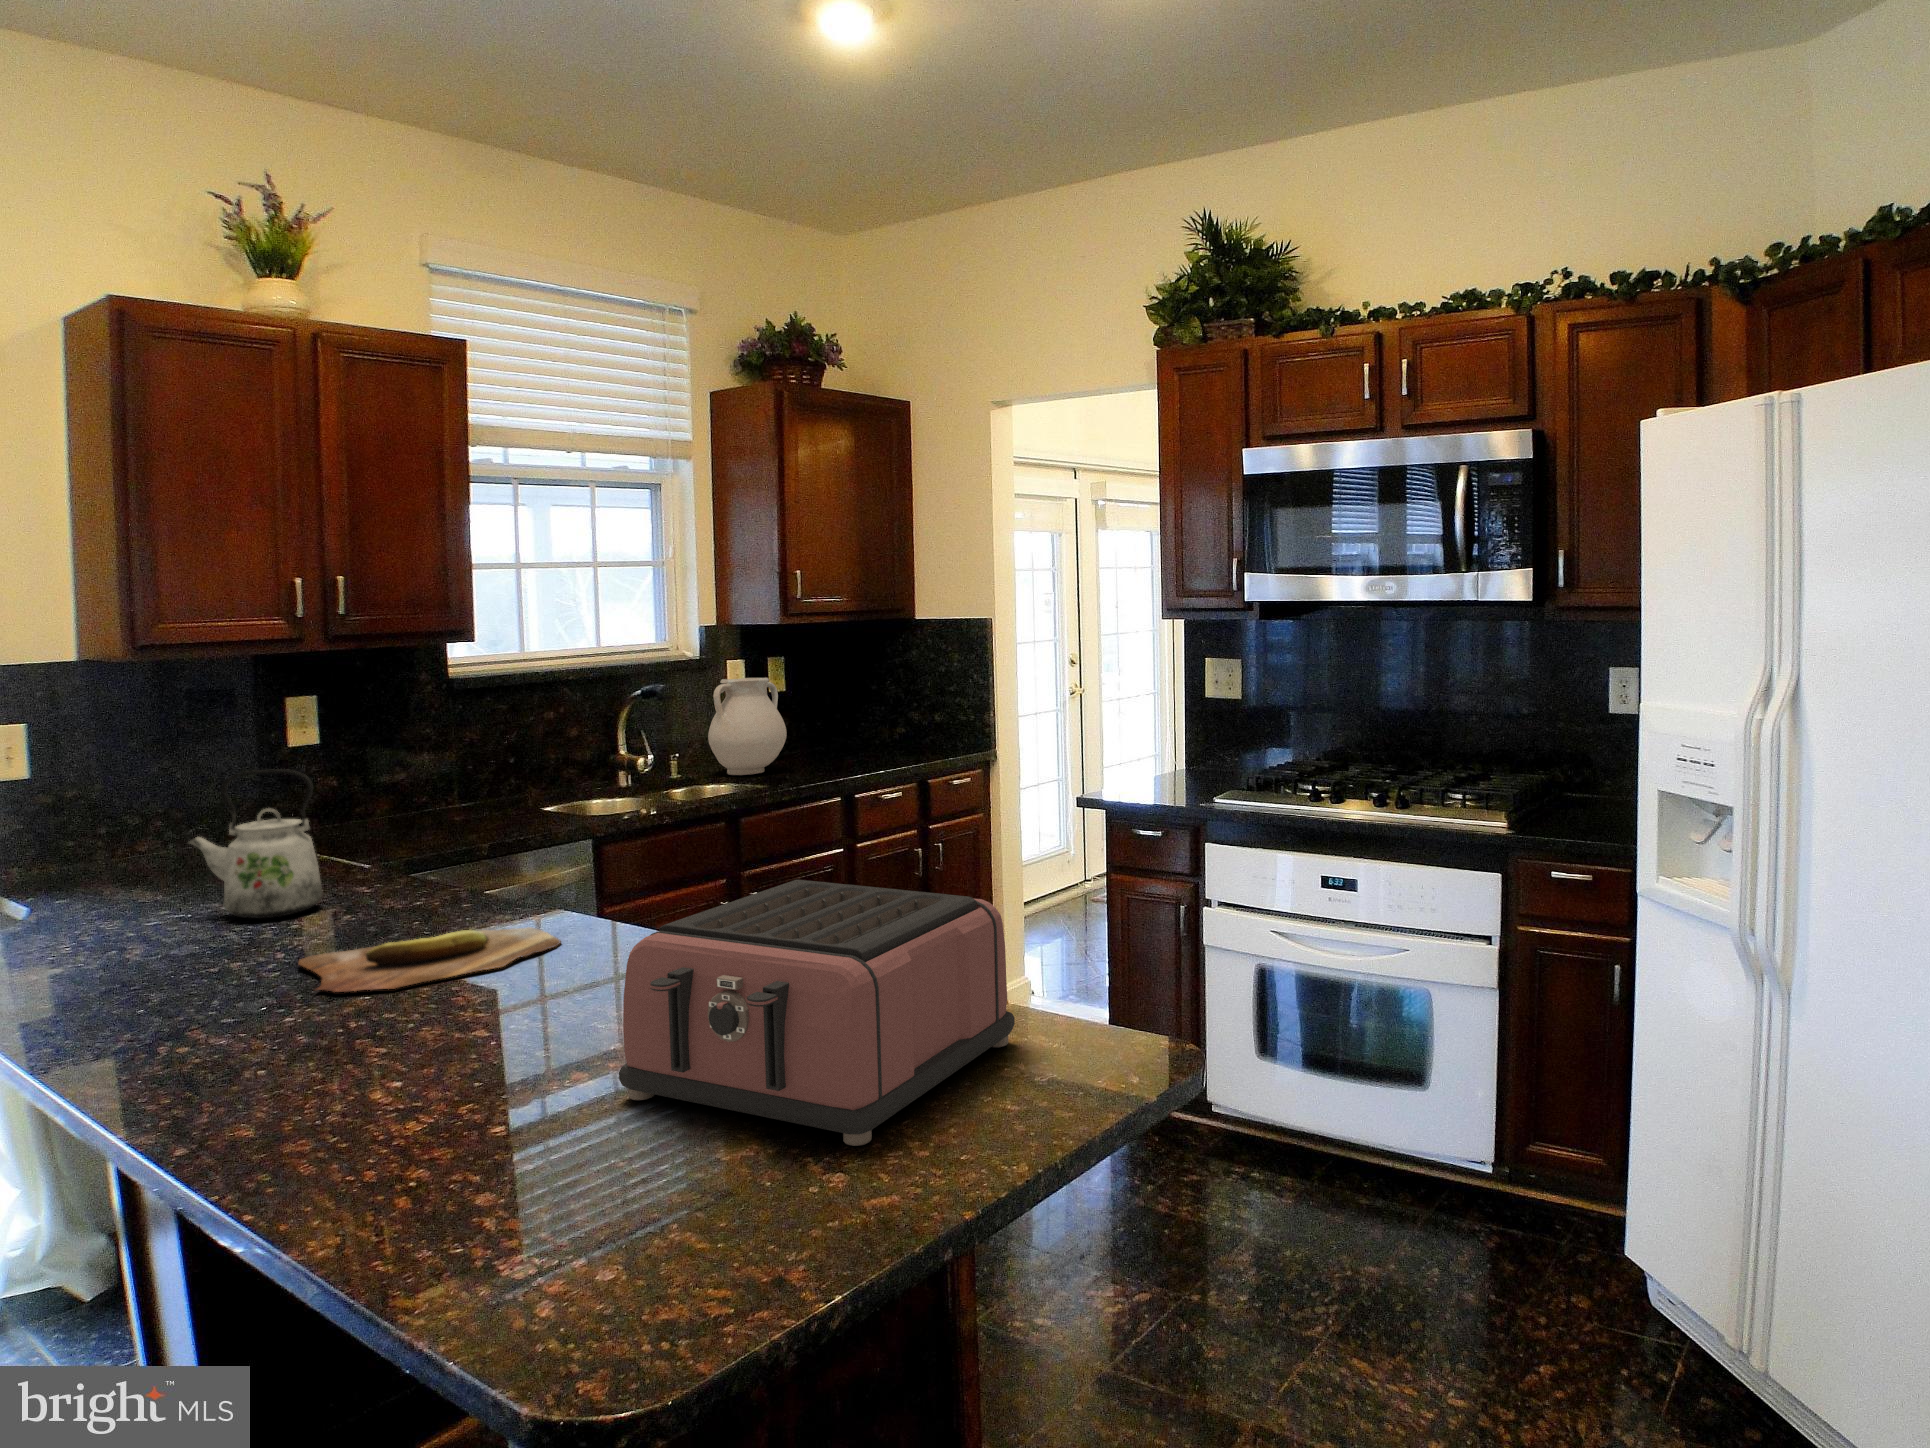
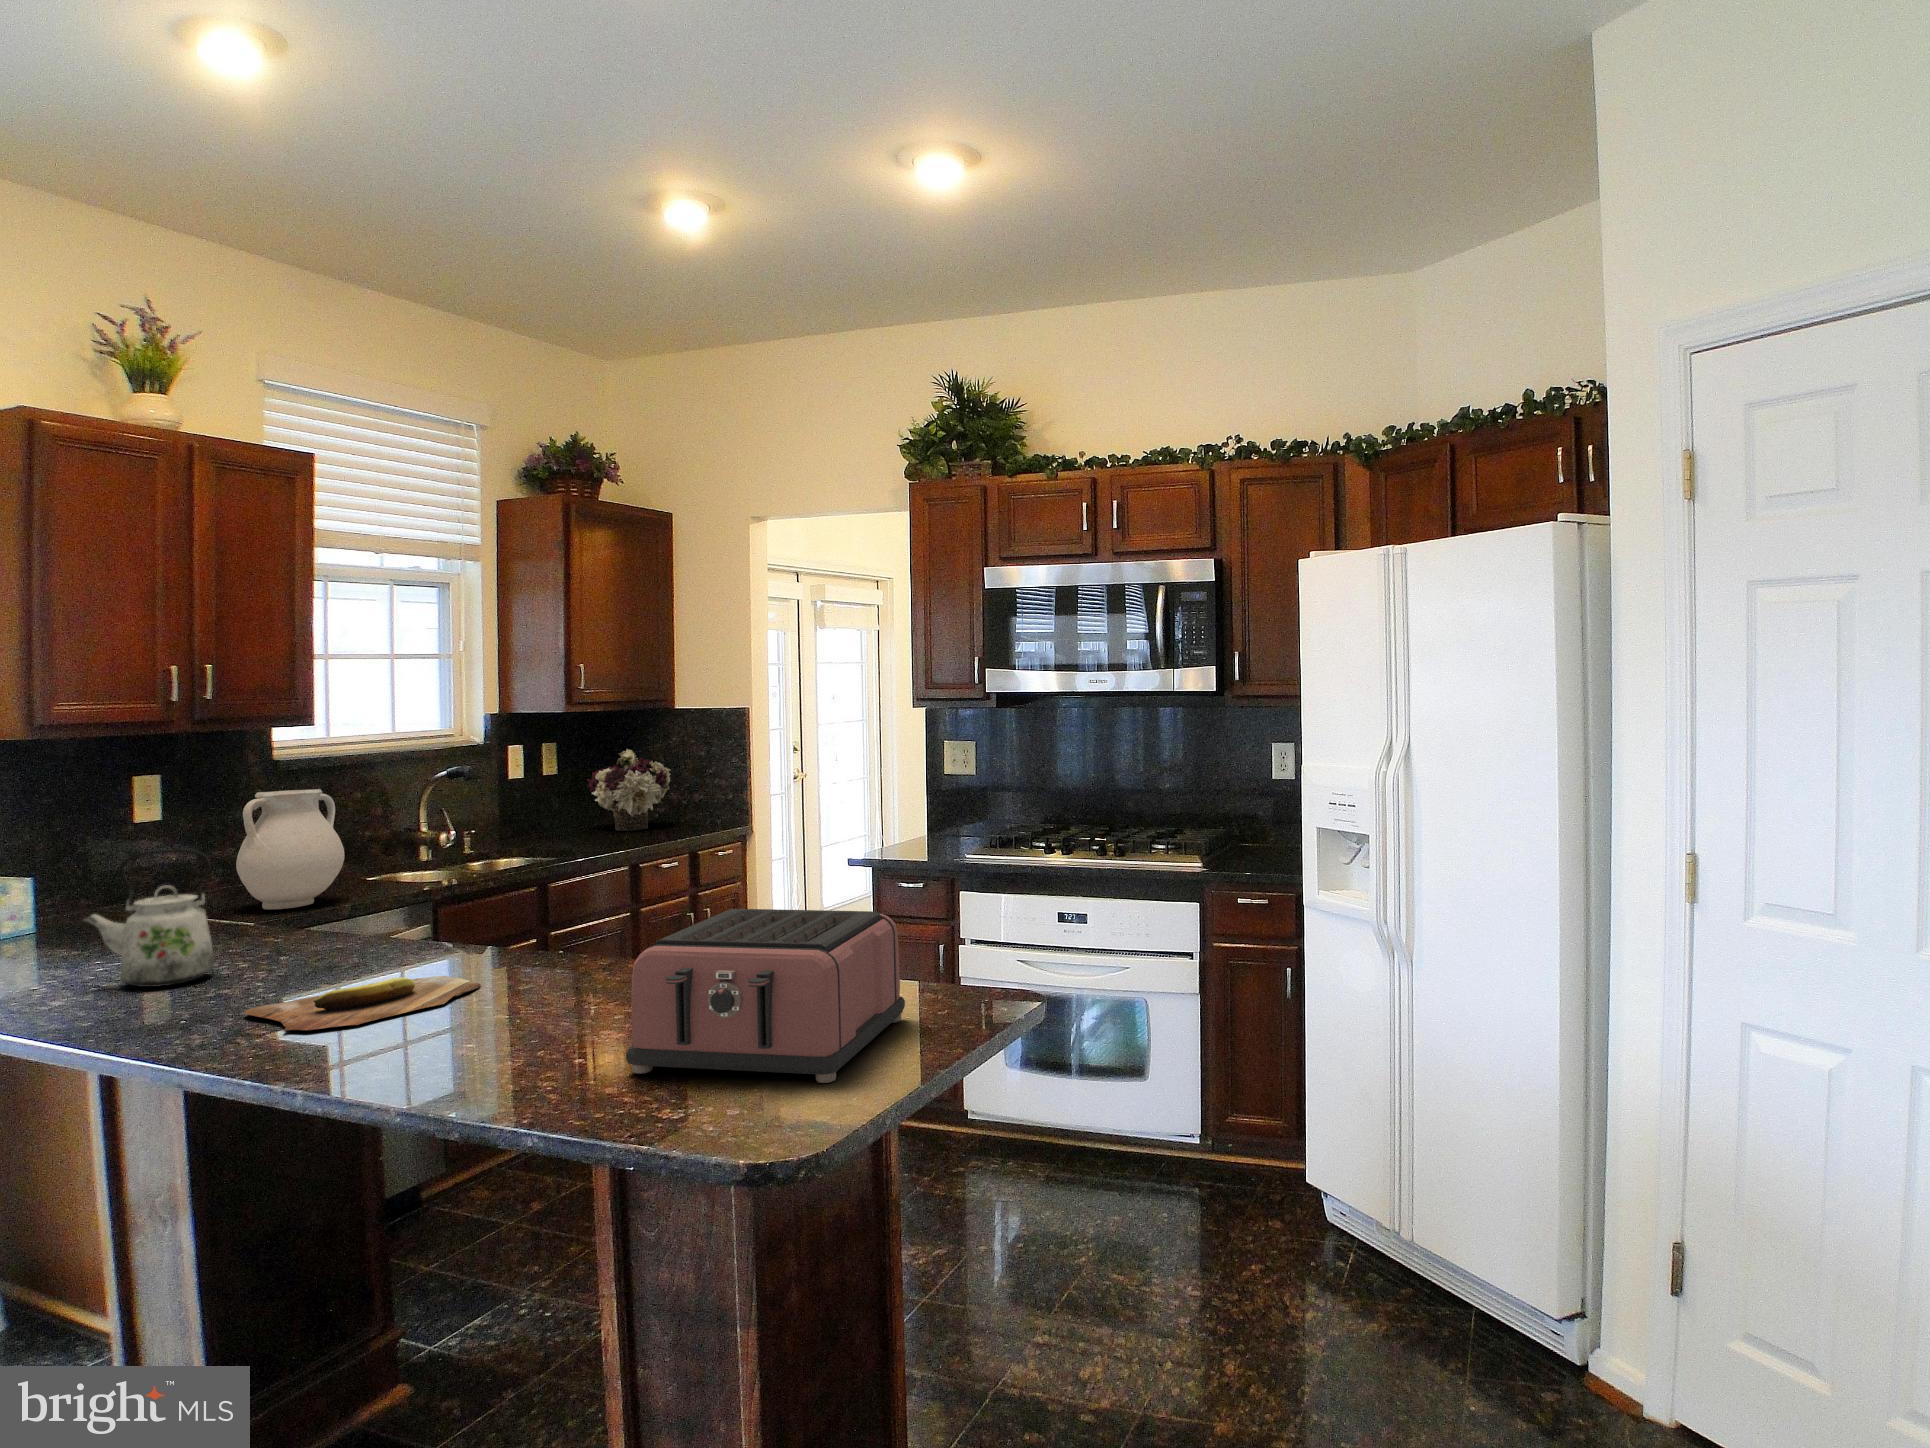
flower arrangement: none [809,665,895,754] -> present [588,749,671,831]
vase: present [708,678,787,775] -> present [236,789,345,909]

